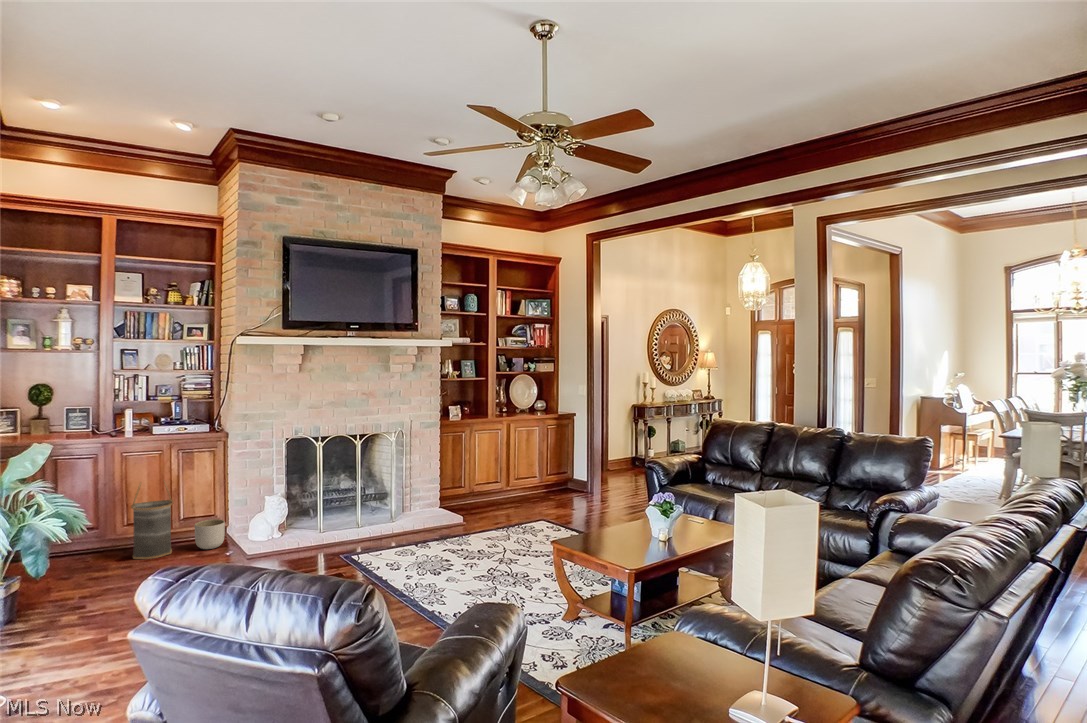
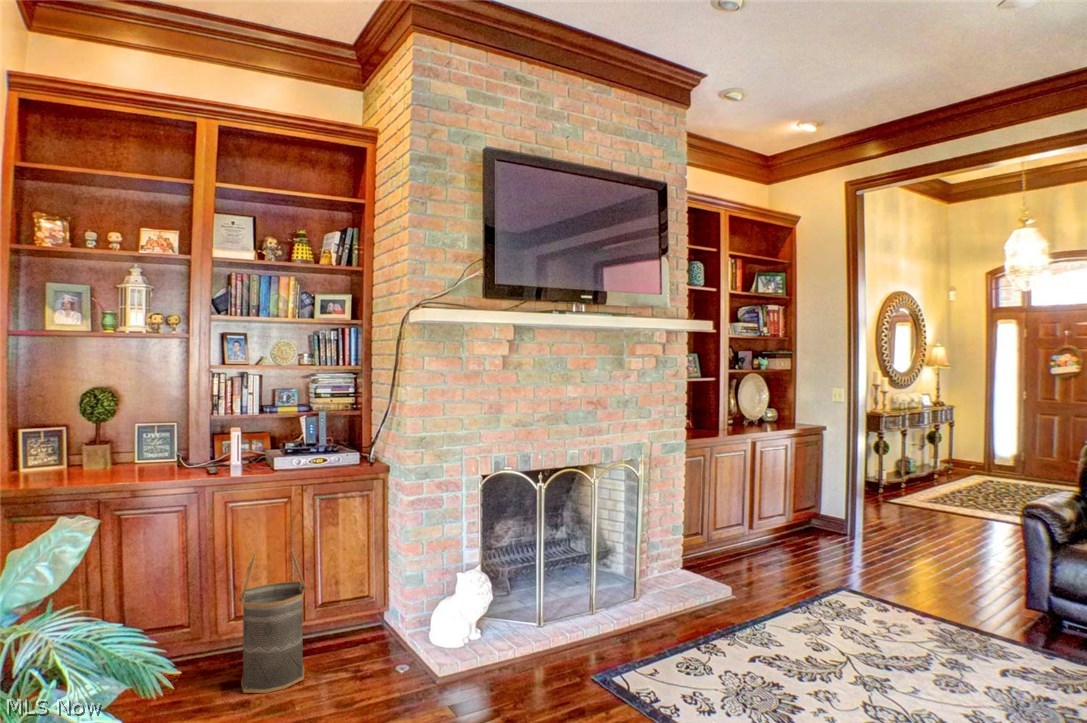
planter: present [195,519,225,549] -> none [340,611,387,668]

